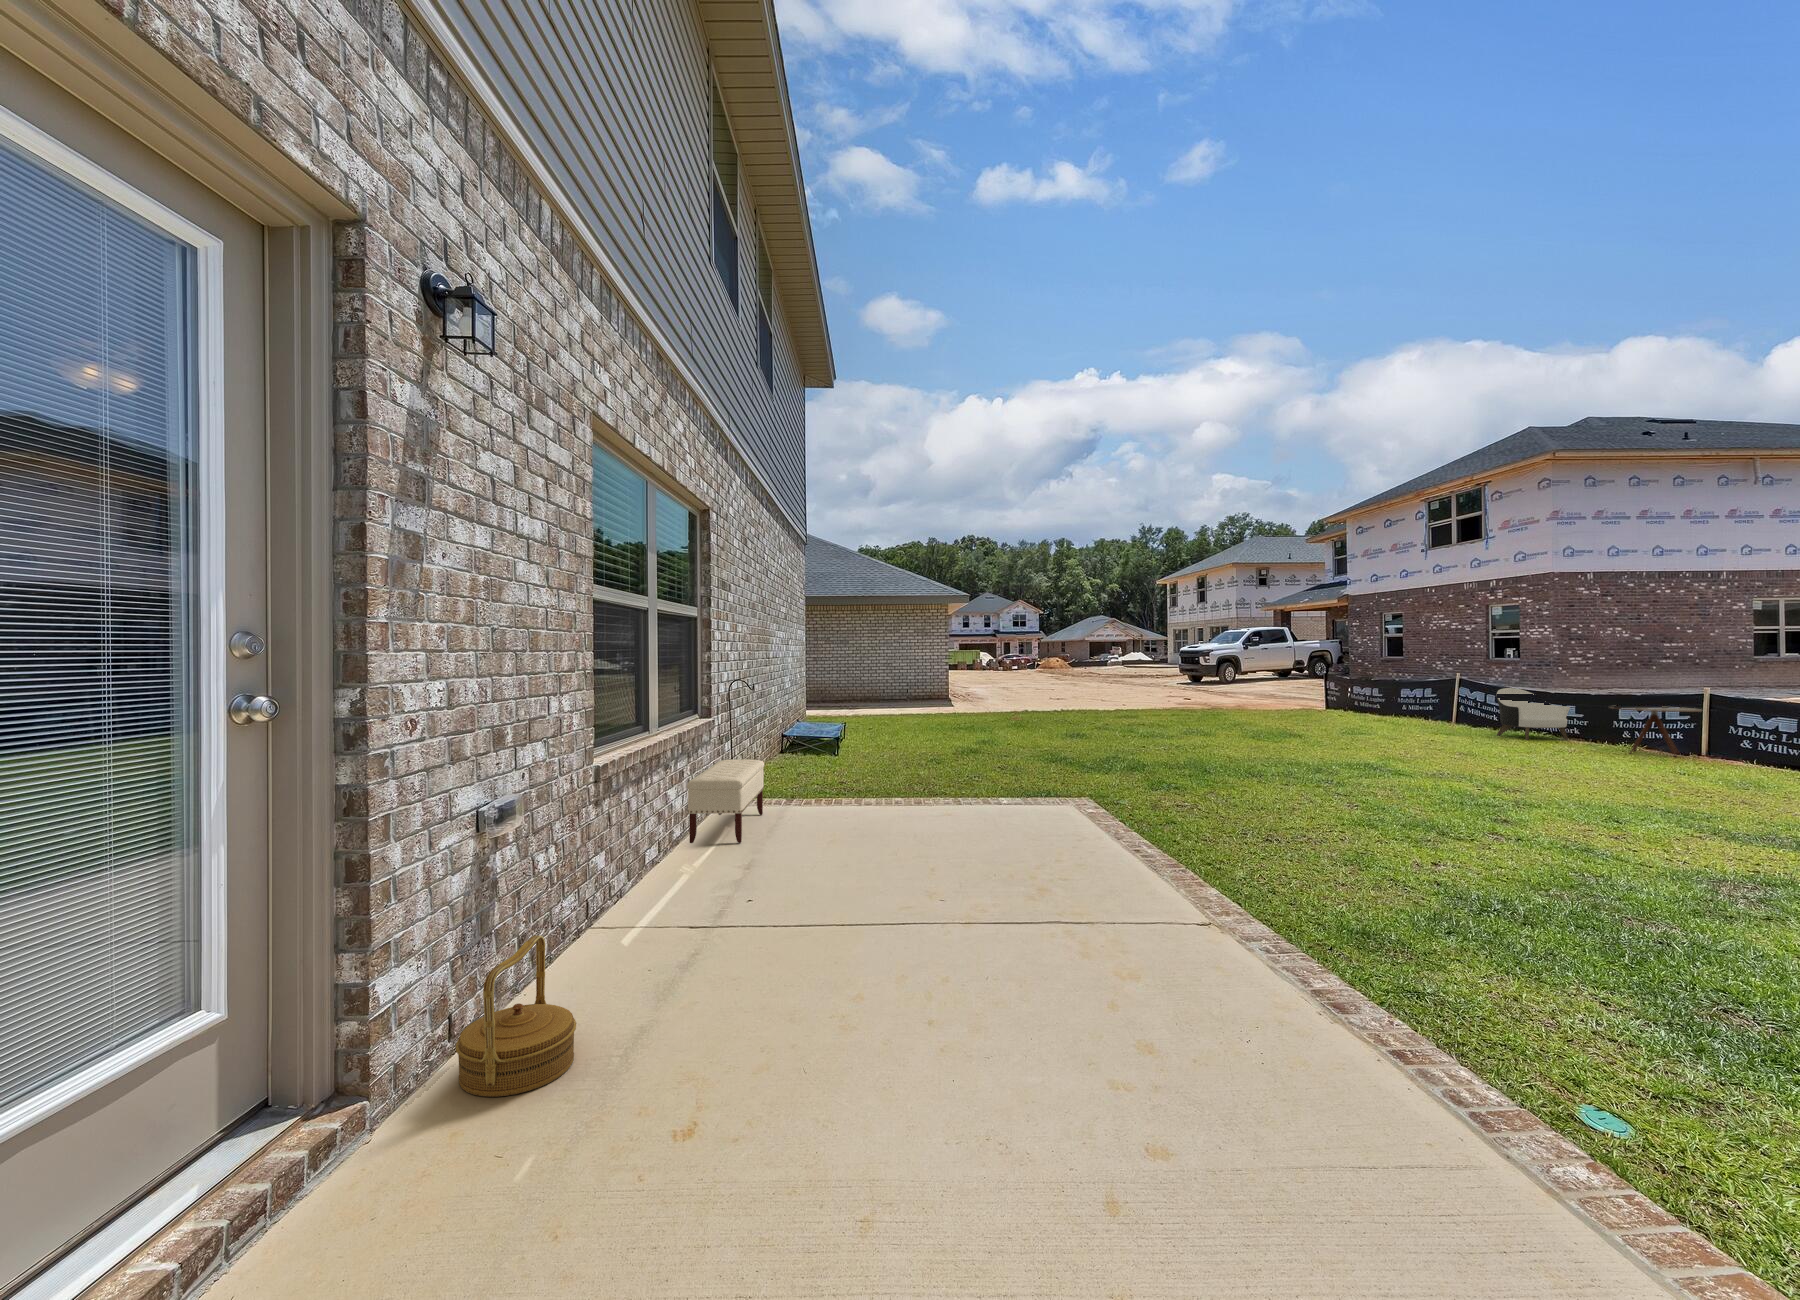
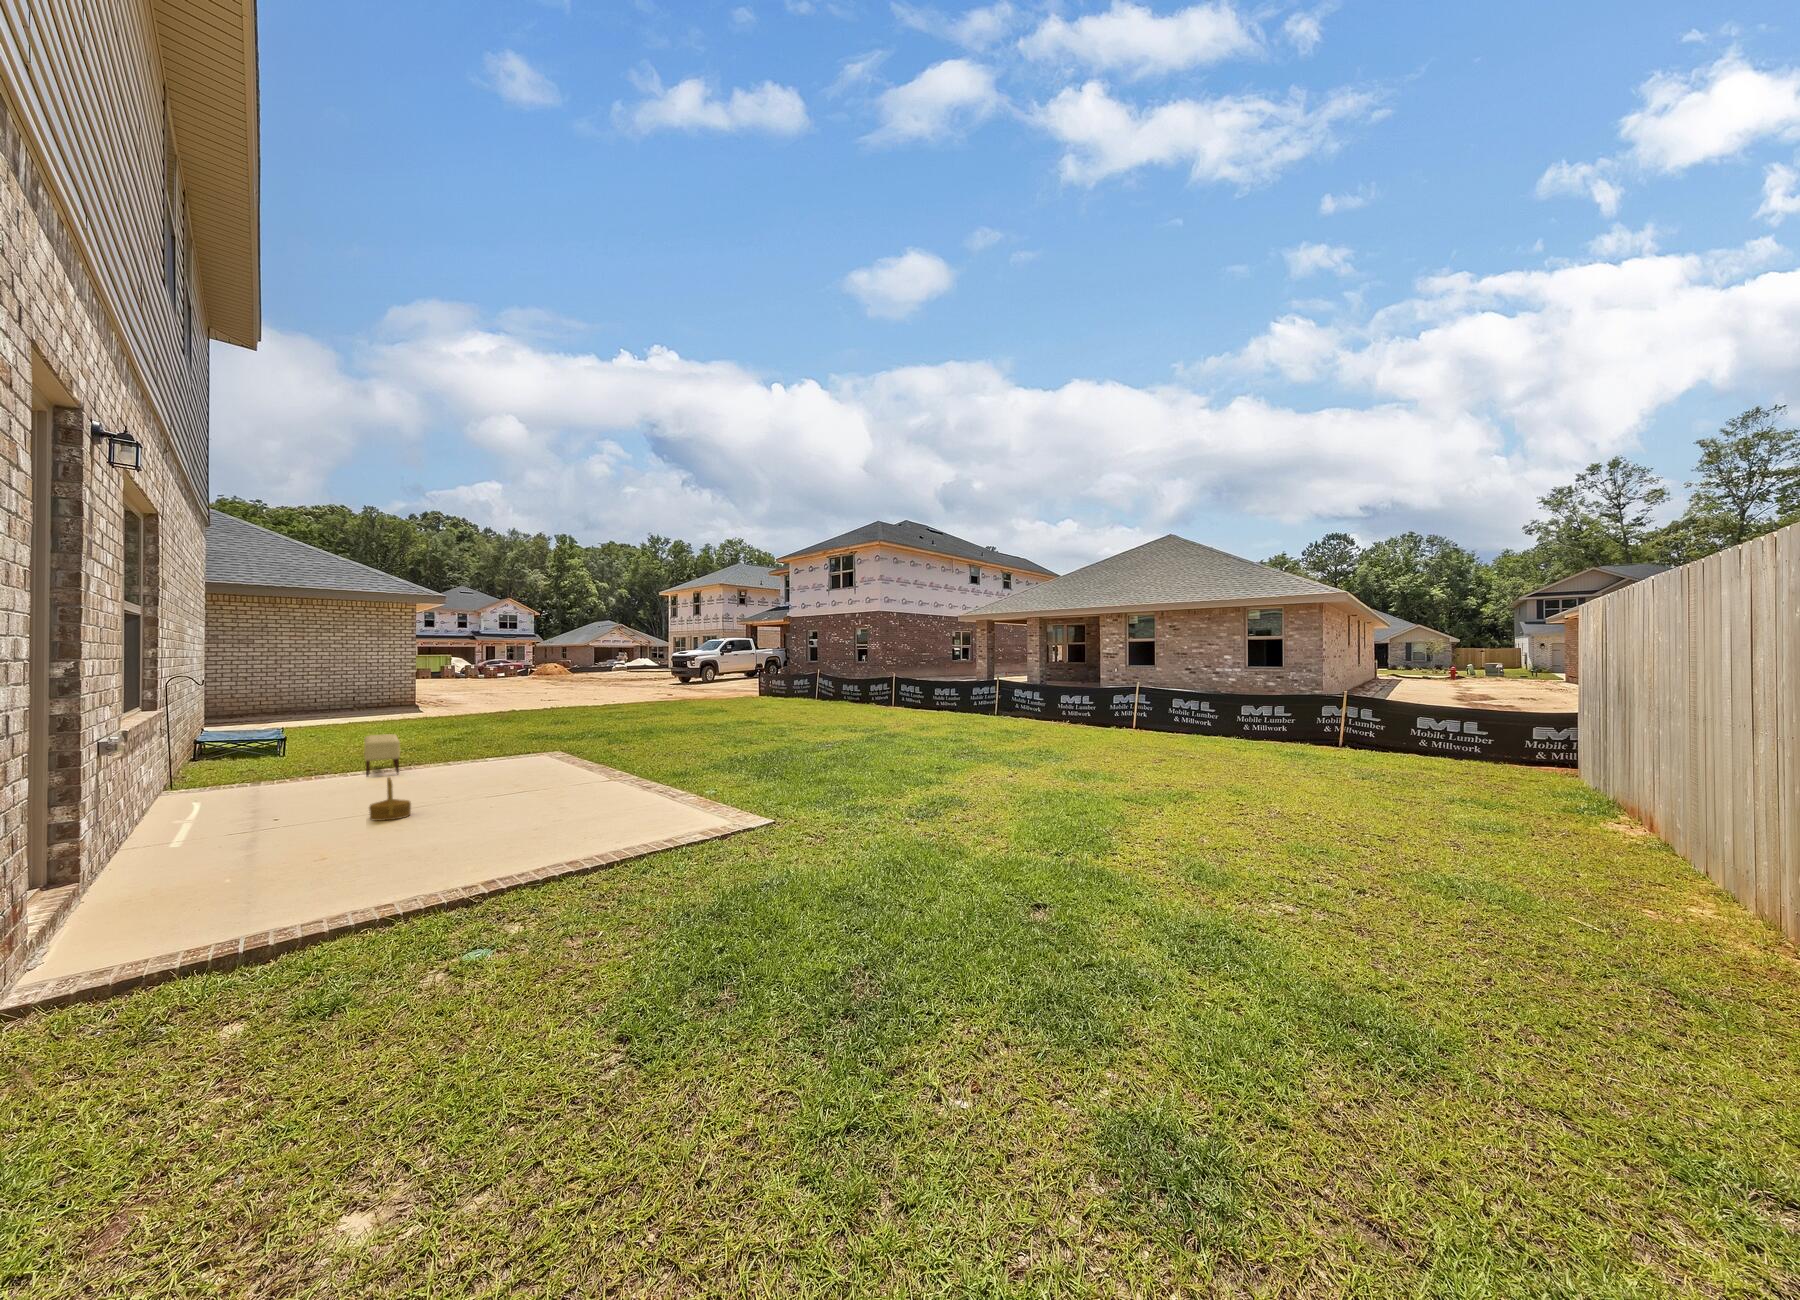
armchair: present [1497,688,1570,740] -> none [831,680,862,708]
round table: present [1612,706,1701,757] -> none [869,687,902,712]

